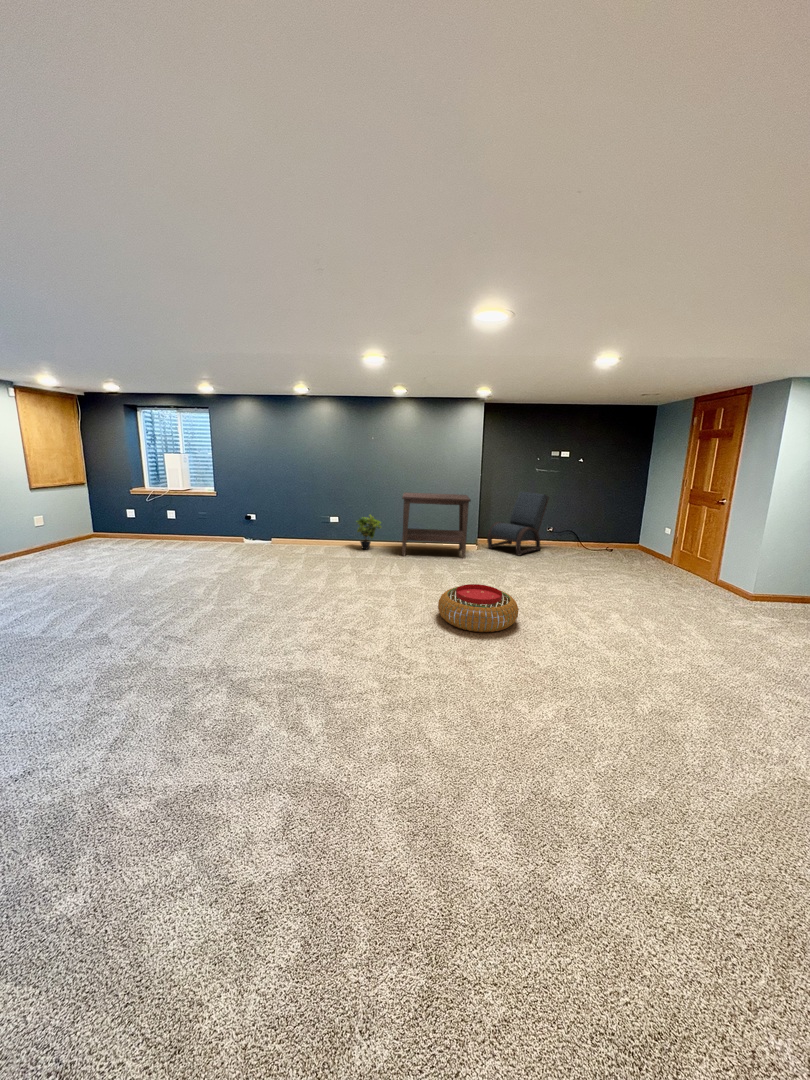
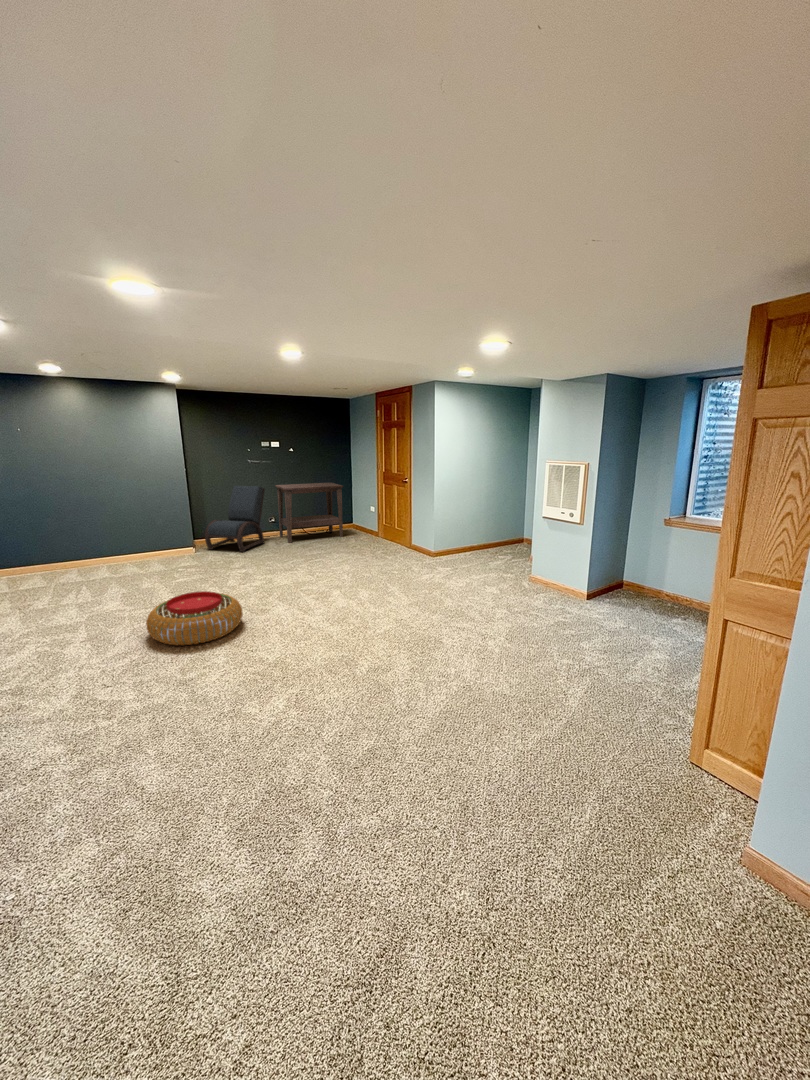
side table: present [402,493,471,558] -> present [275,483,343,543]
potted plant: present [357,515,381,549] -> none [14,532,60,578]

